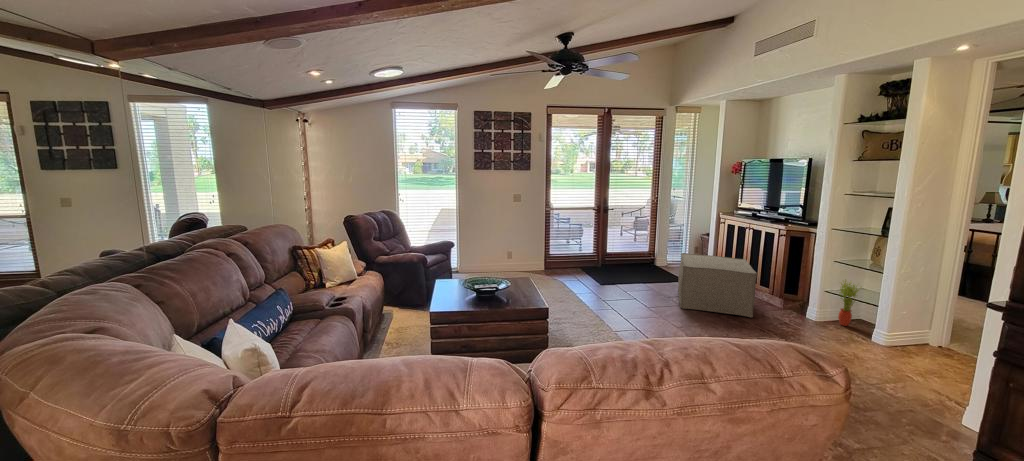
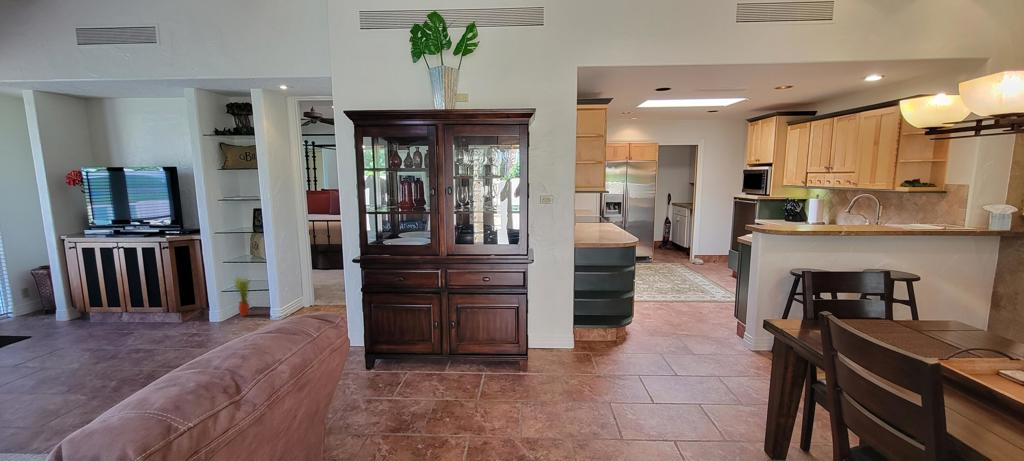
ottoman: present [678,253,757,318] -> none [17,283,158,372]

